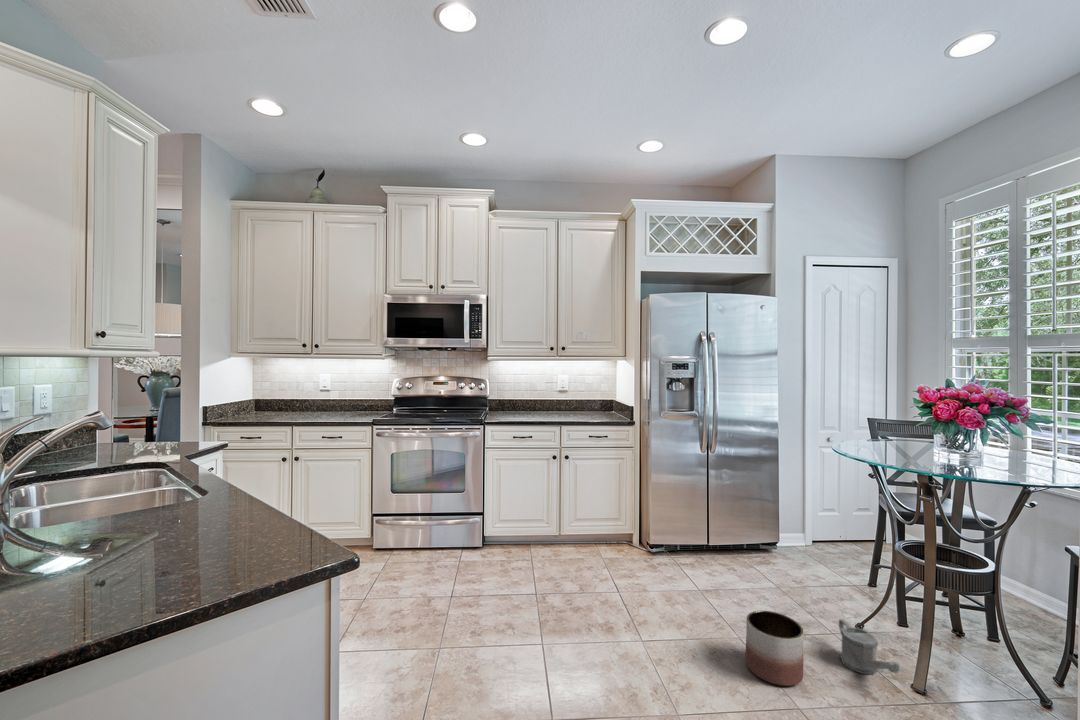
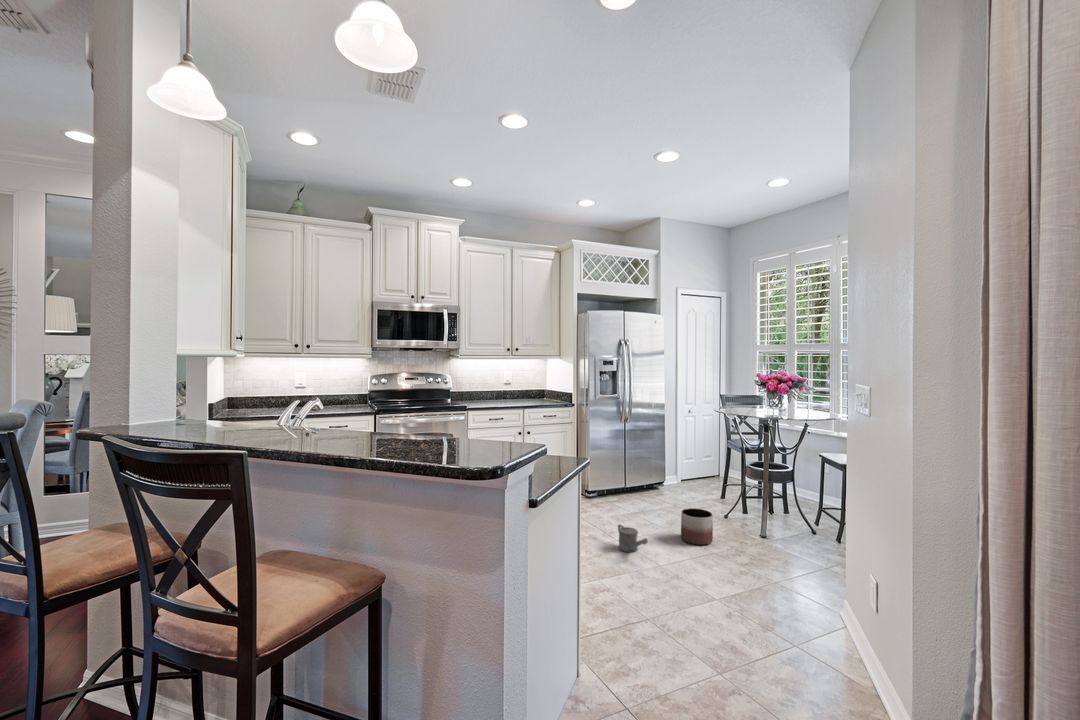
watering can: present [839,620,900,674] -> present [618,525,648,552]

